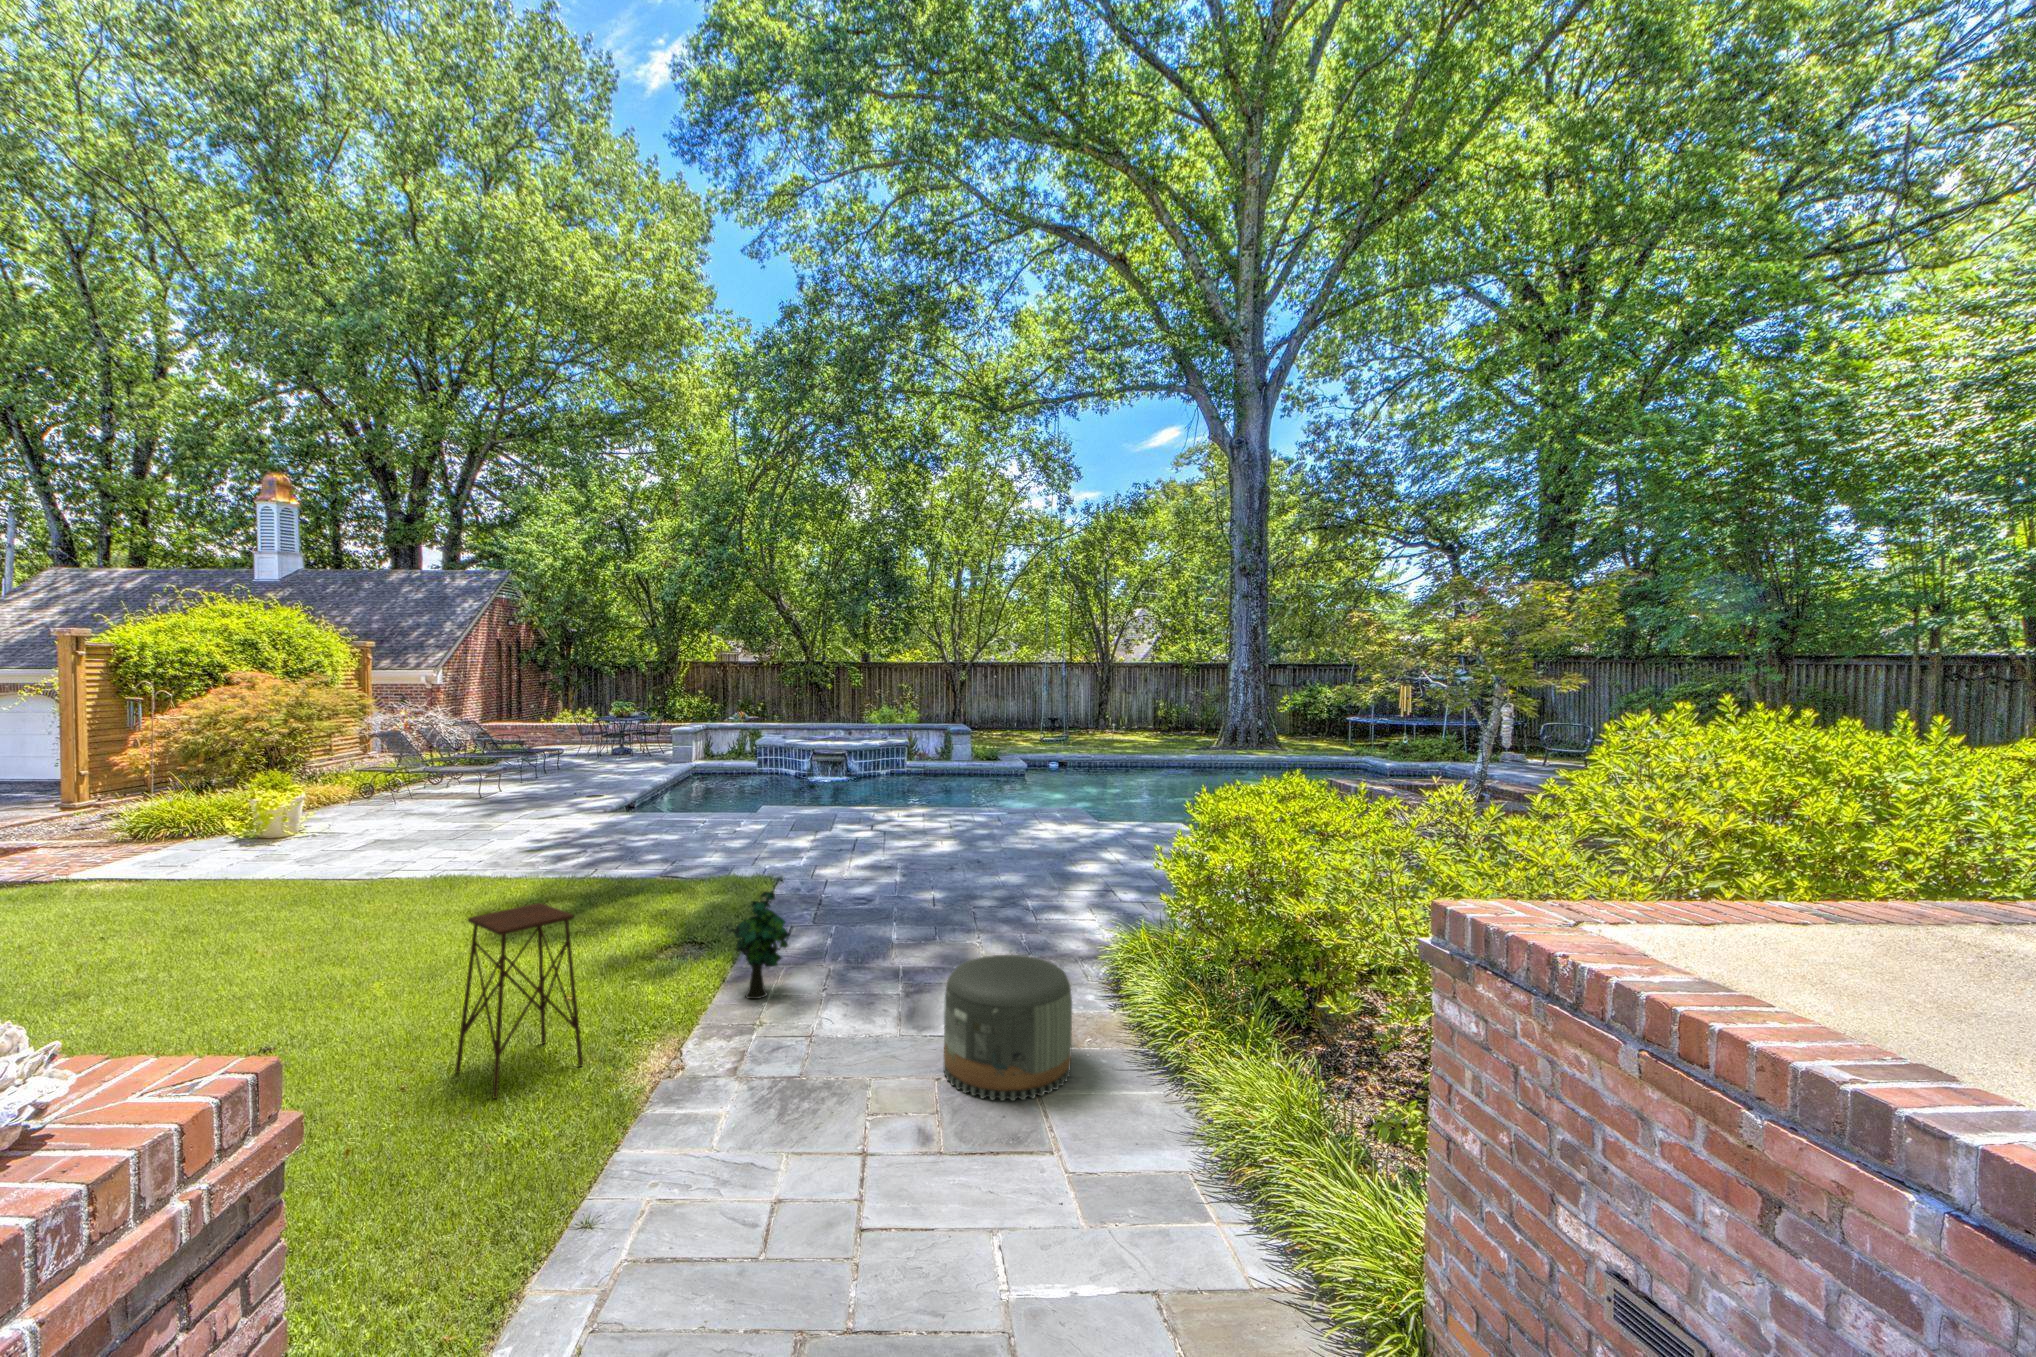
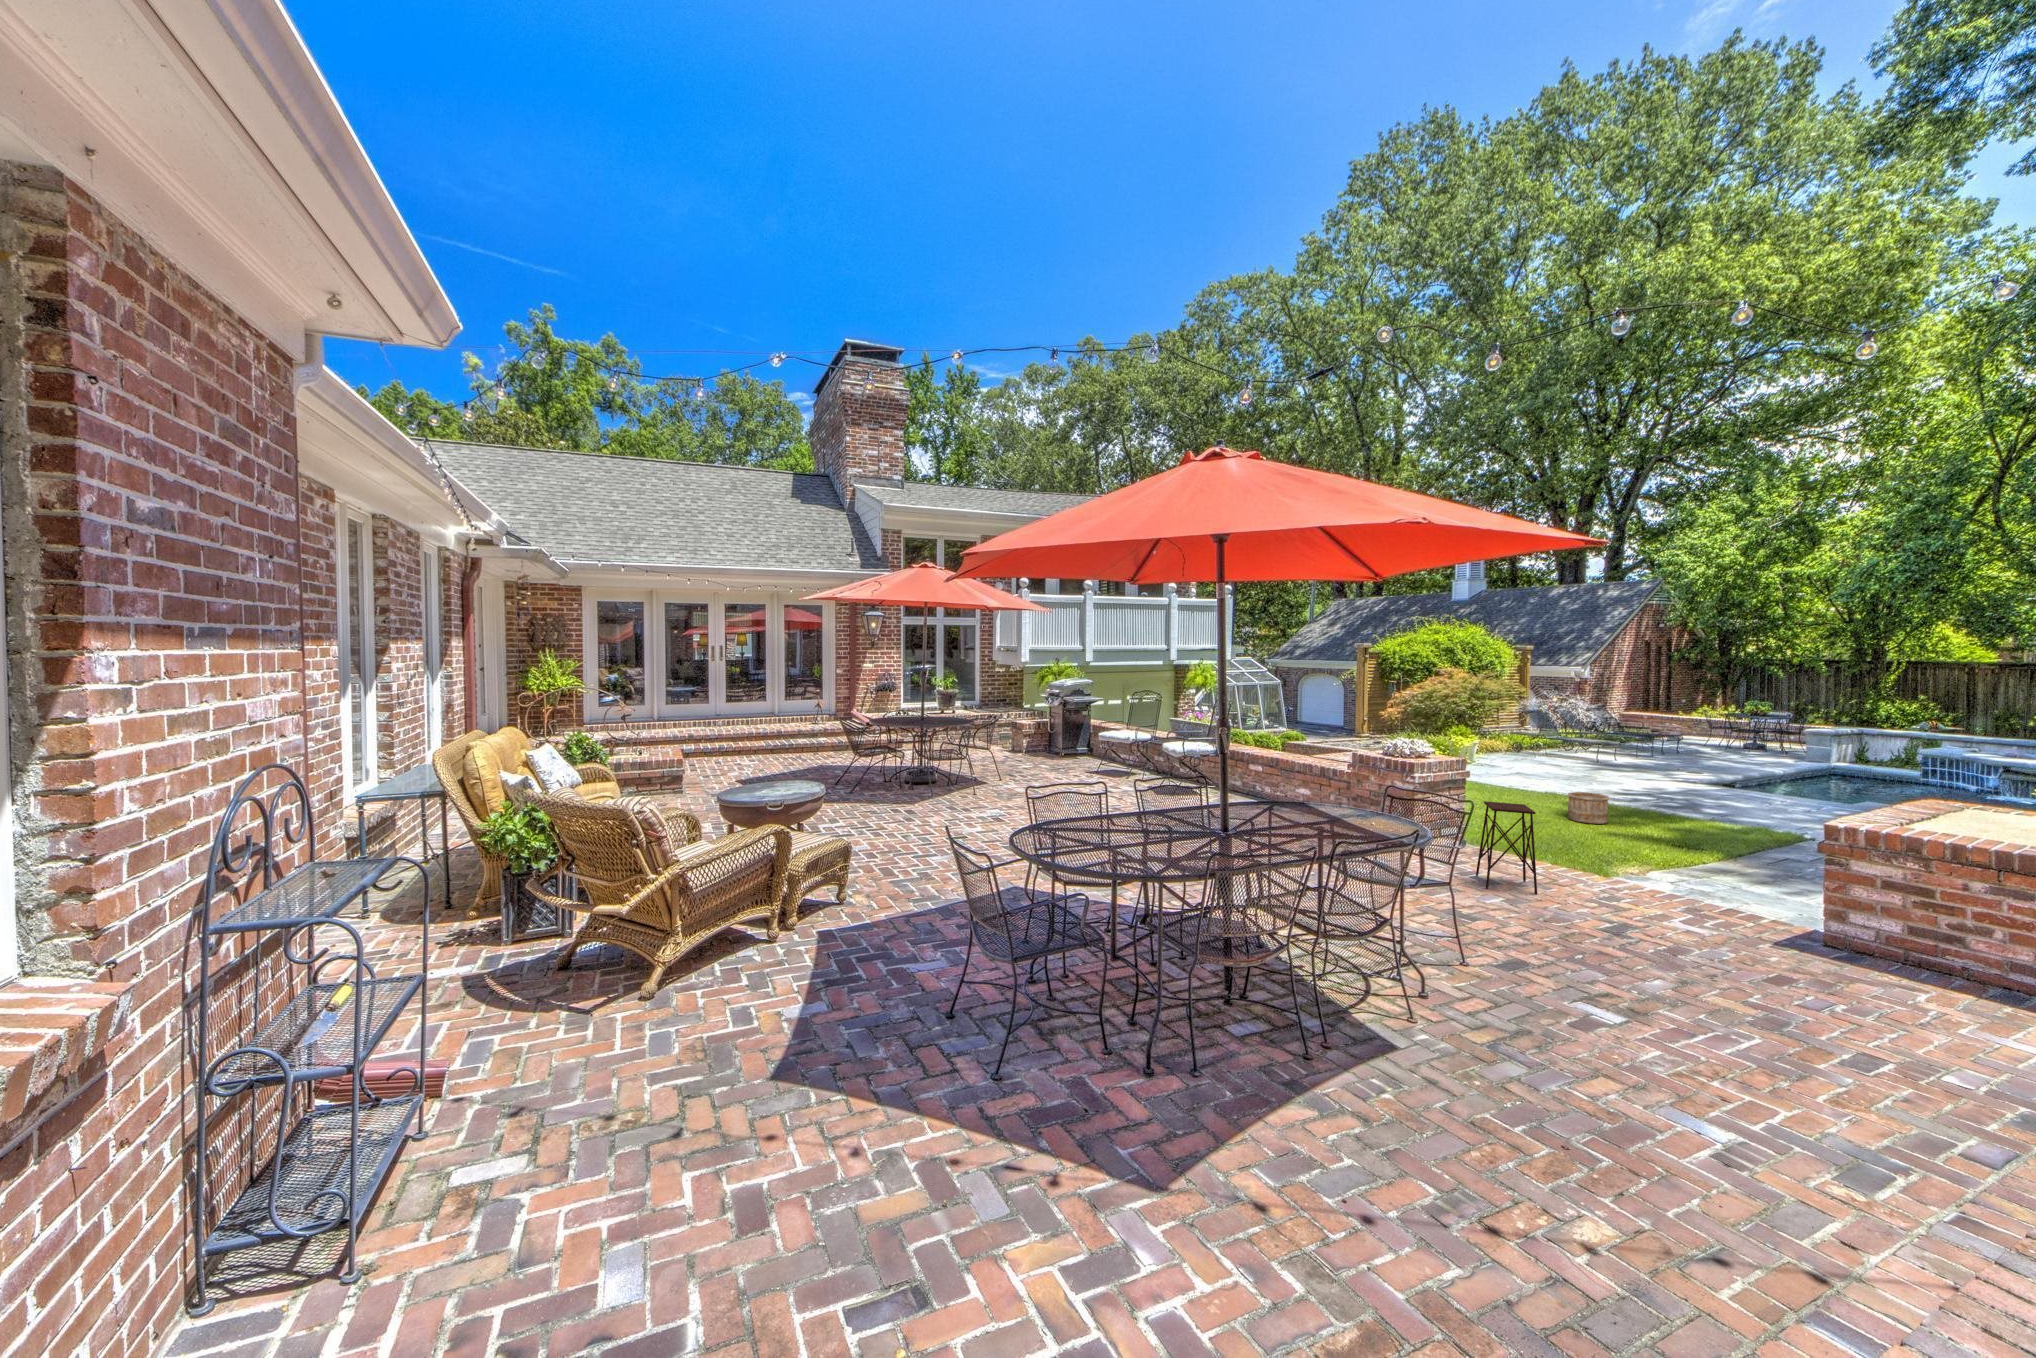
wooden bucket: none [515,841,572,890] -> present [1567,792,1609,824]
decorative plant: present [728,892,790,999] -> none [1657,839,1714,910]
pouf: present [944,955,1072,1101] -> none [1774,914,1924,1027]

